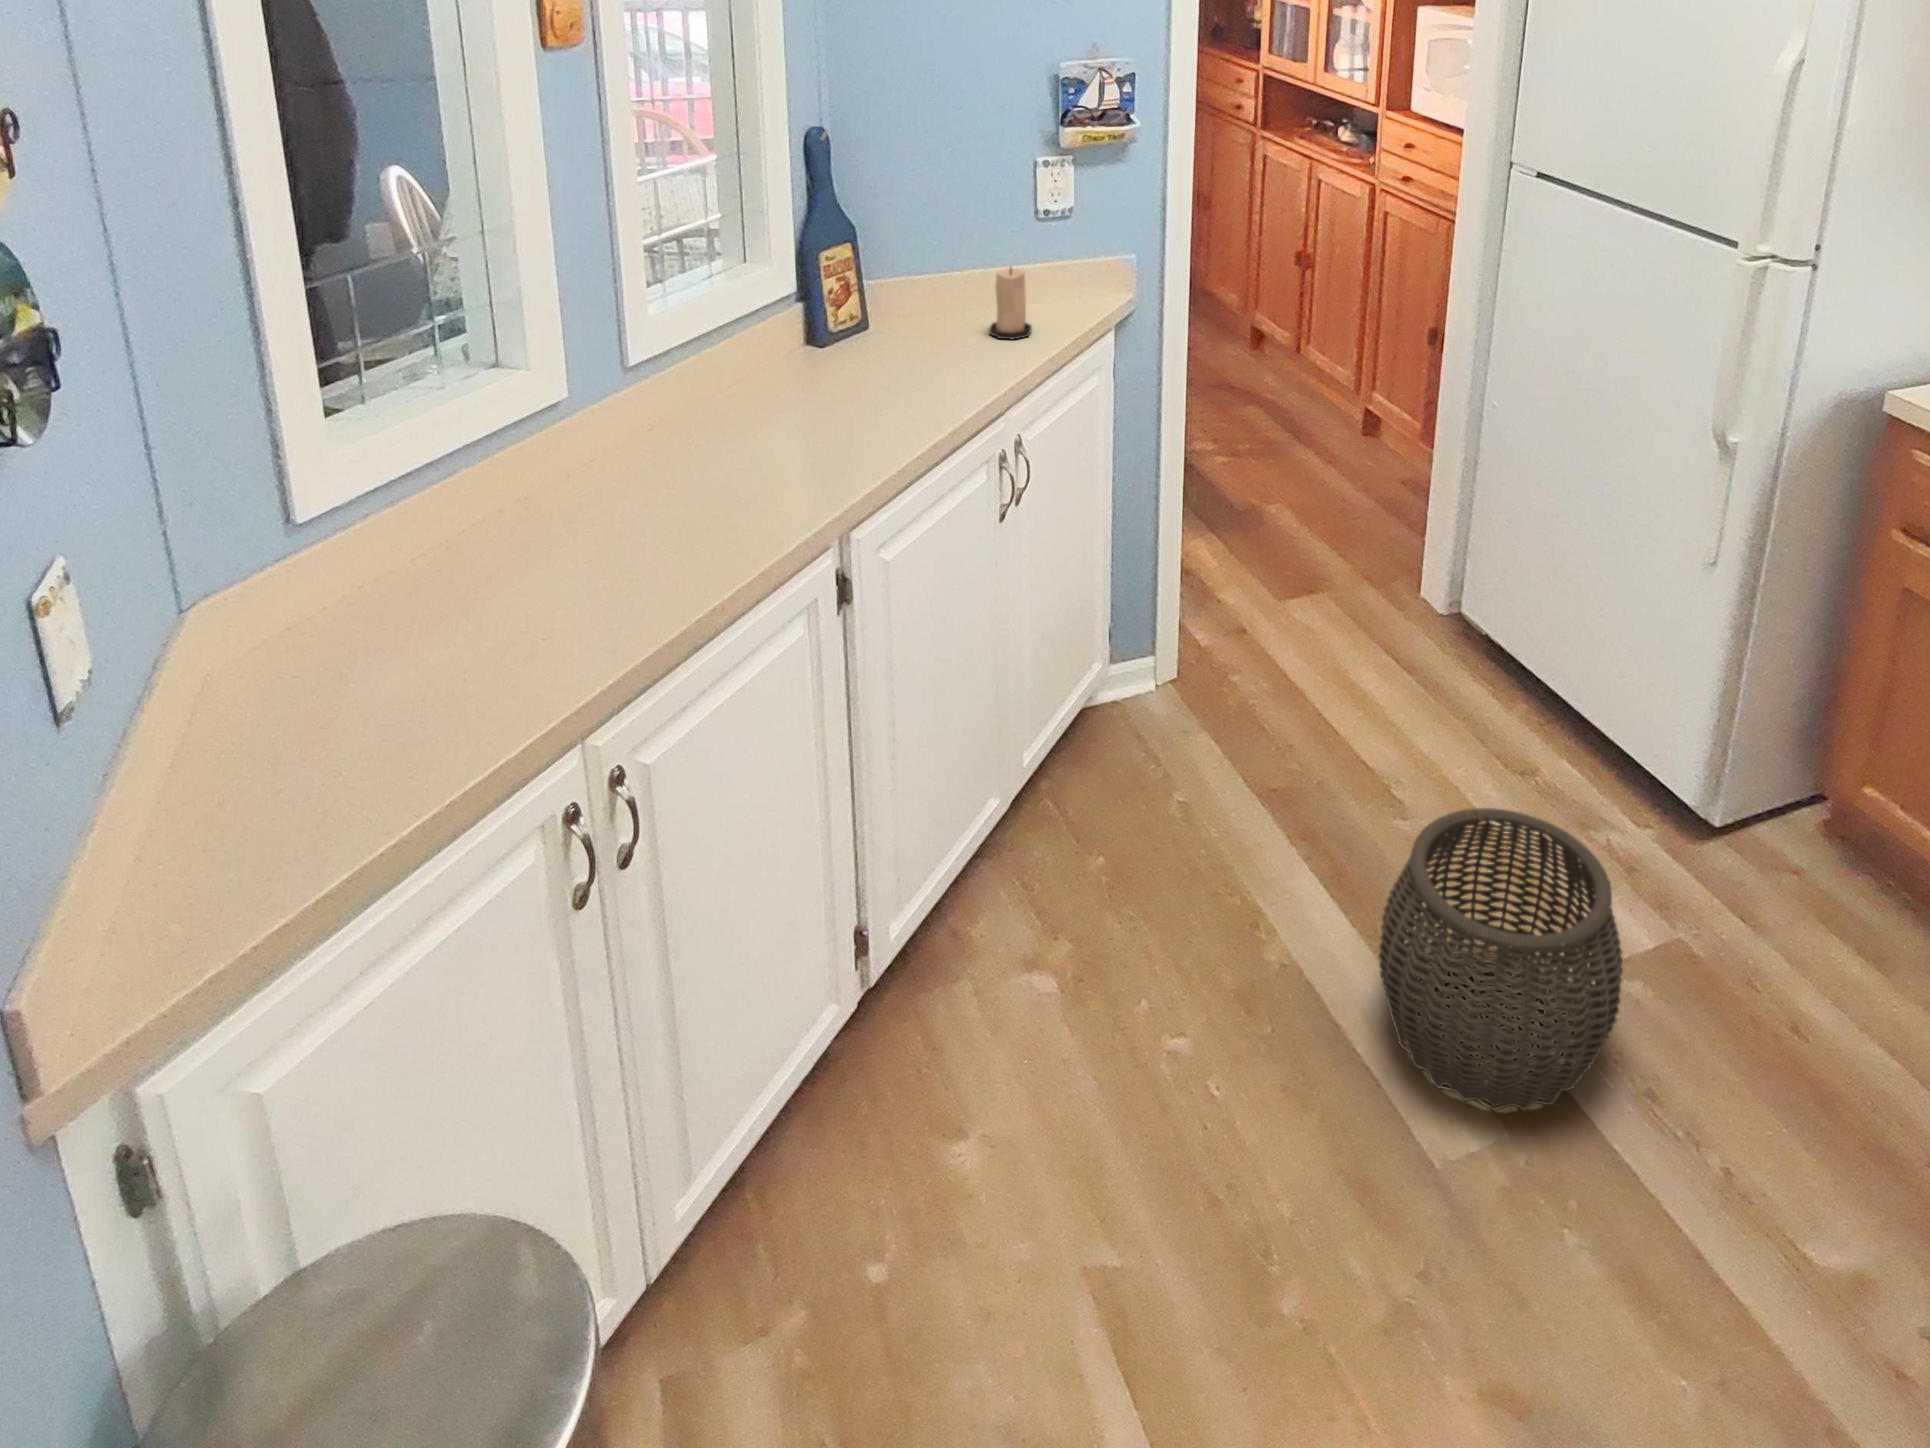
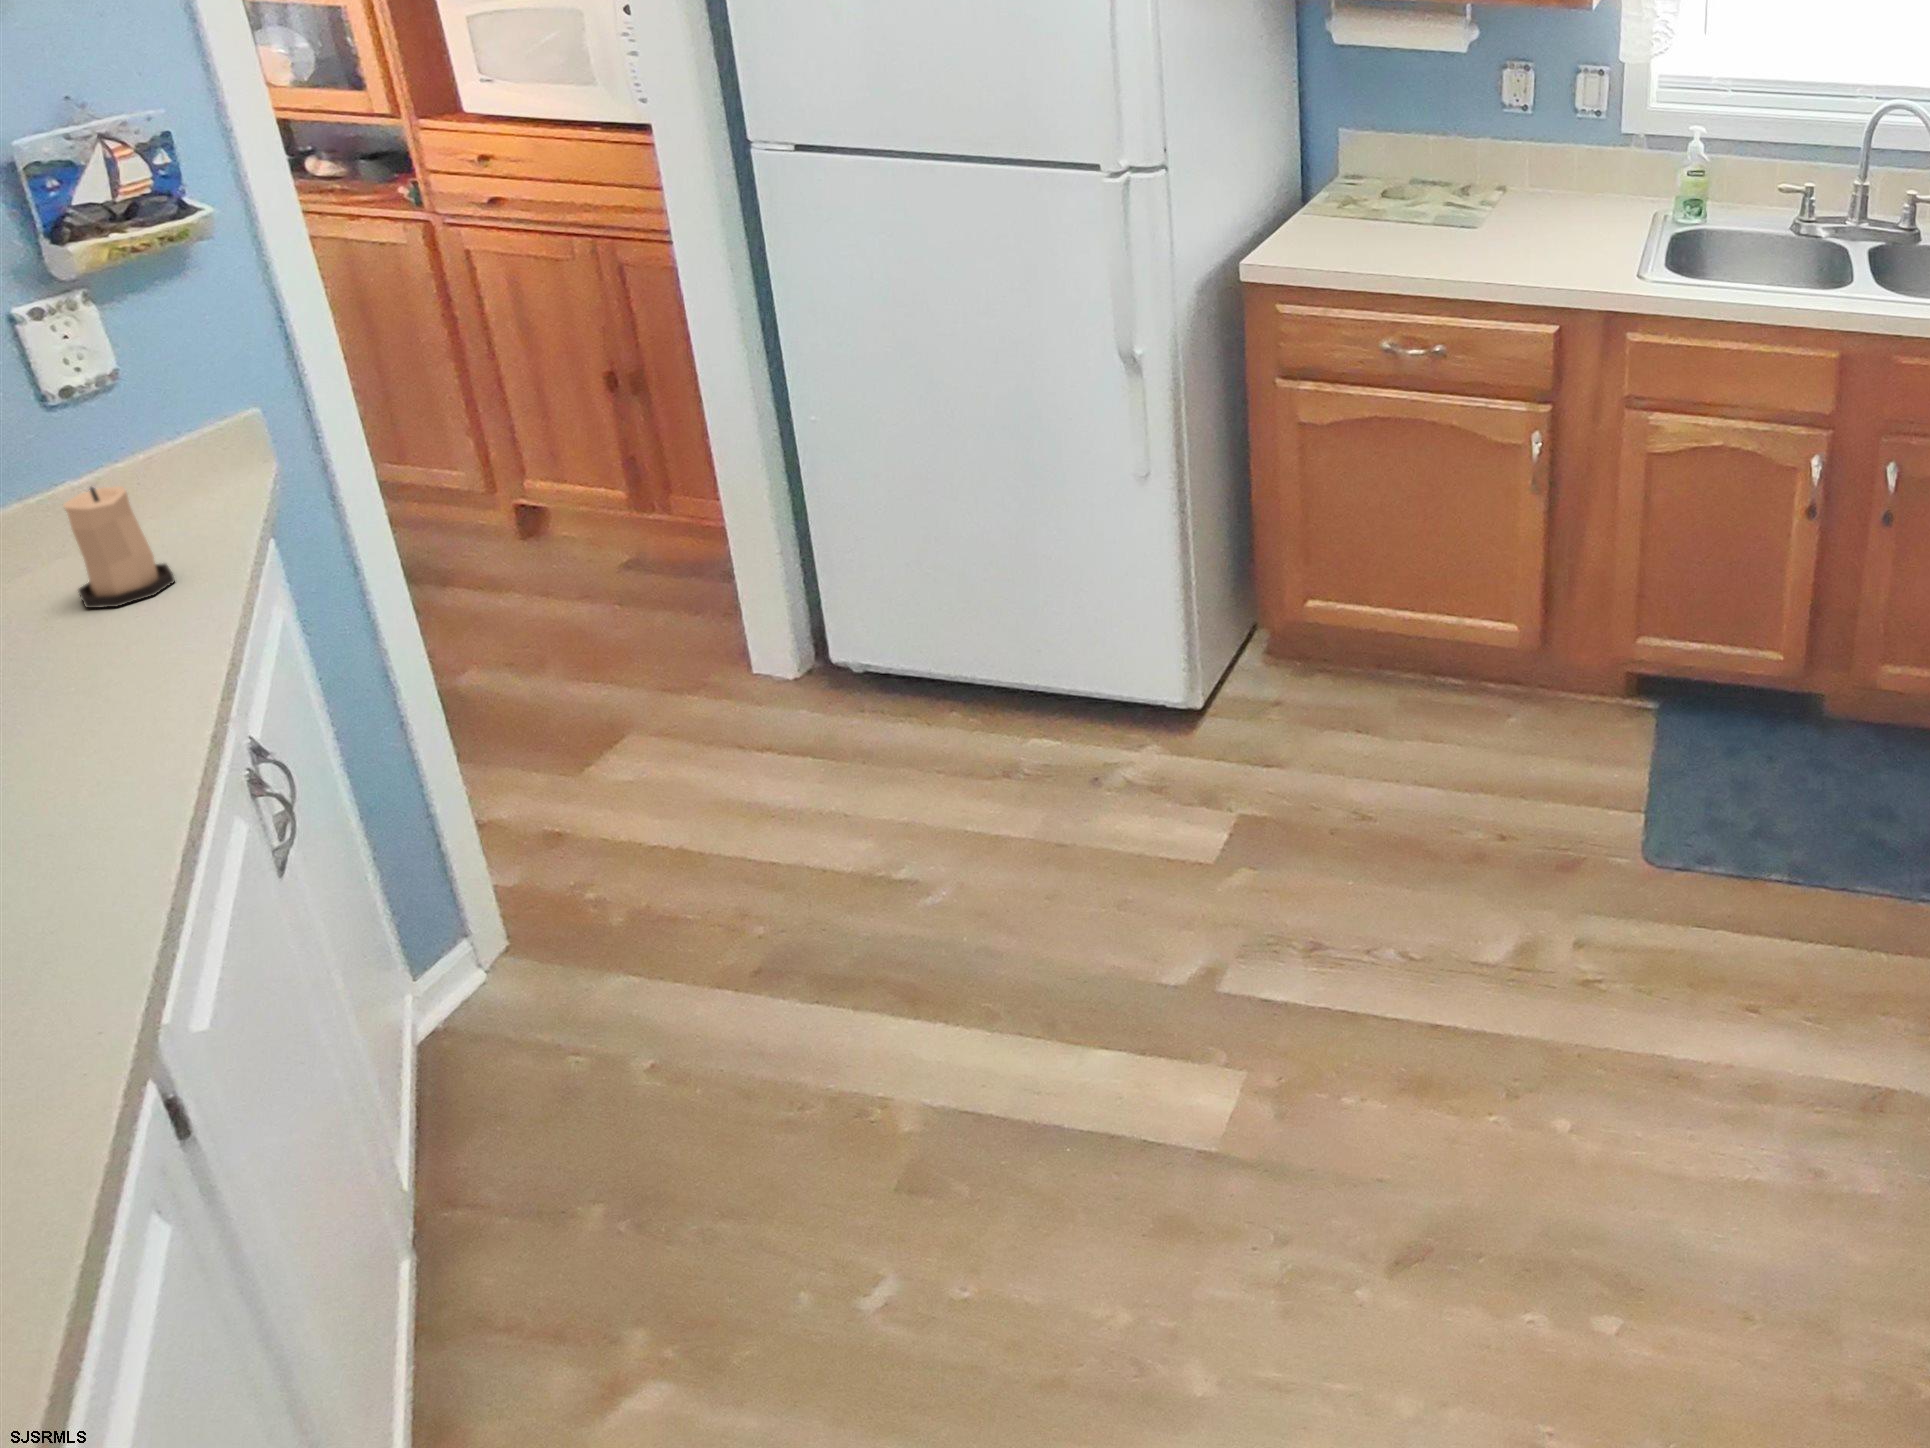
woven basket: present [1379,808,1623,1110] -> none [1026,778,1284,1086]

